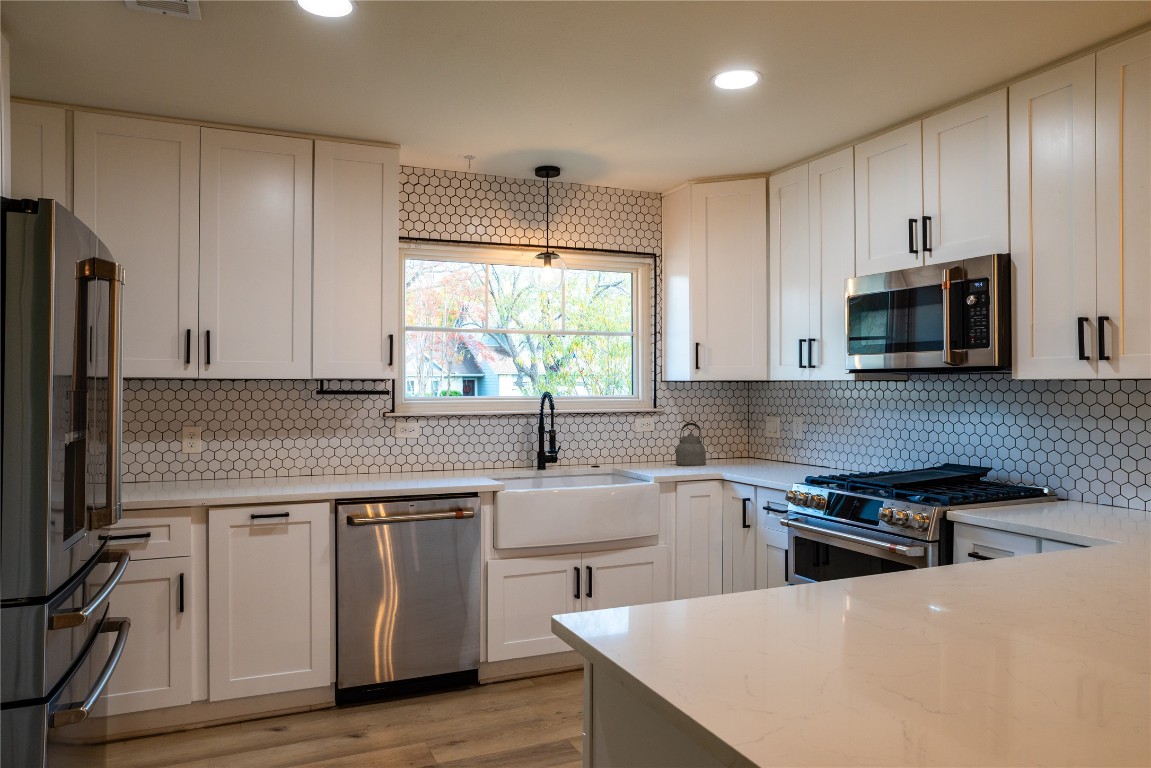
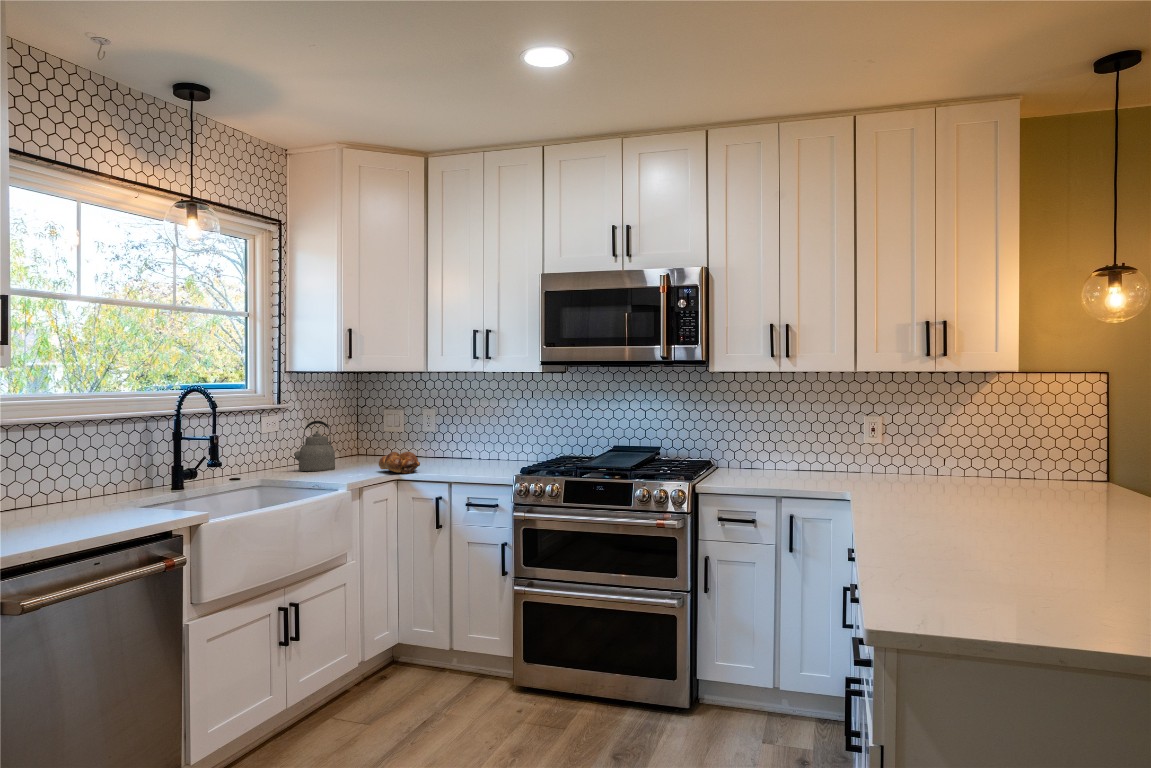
bread loaf: none [708,453,745,473] -> present [379,452,420,474]

